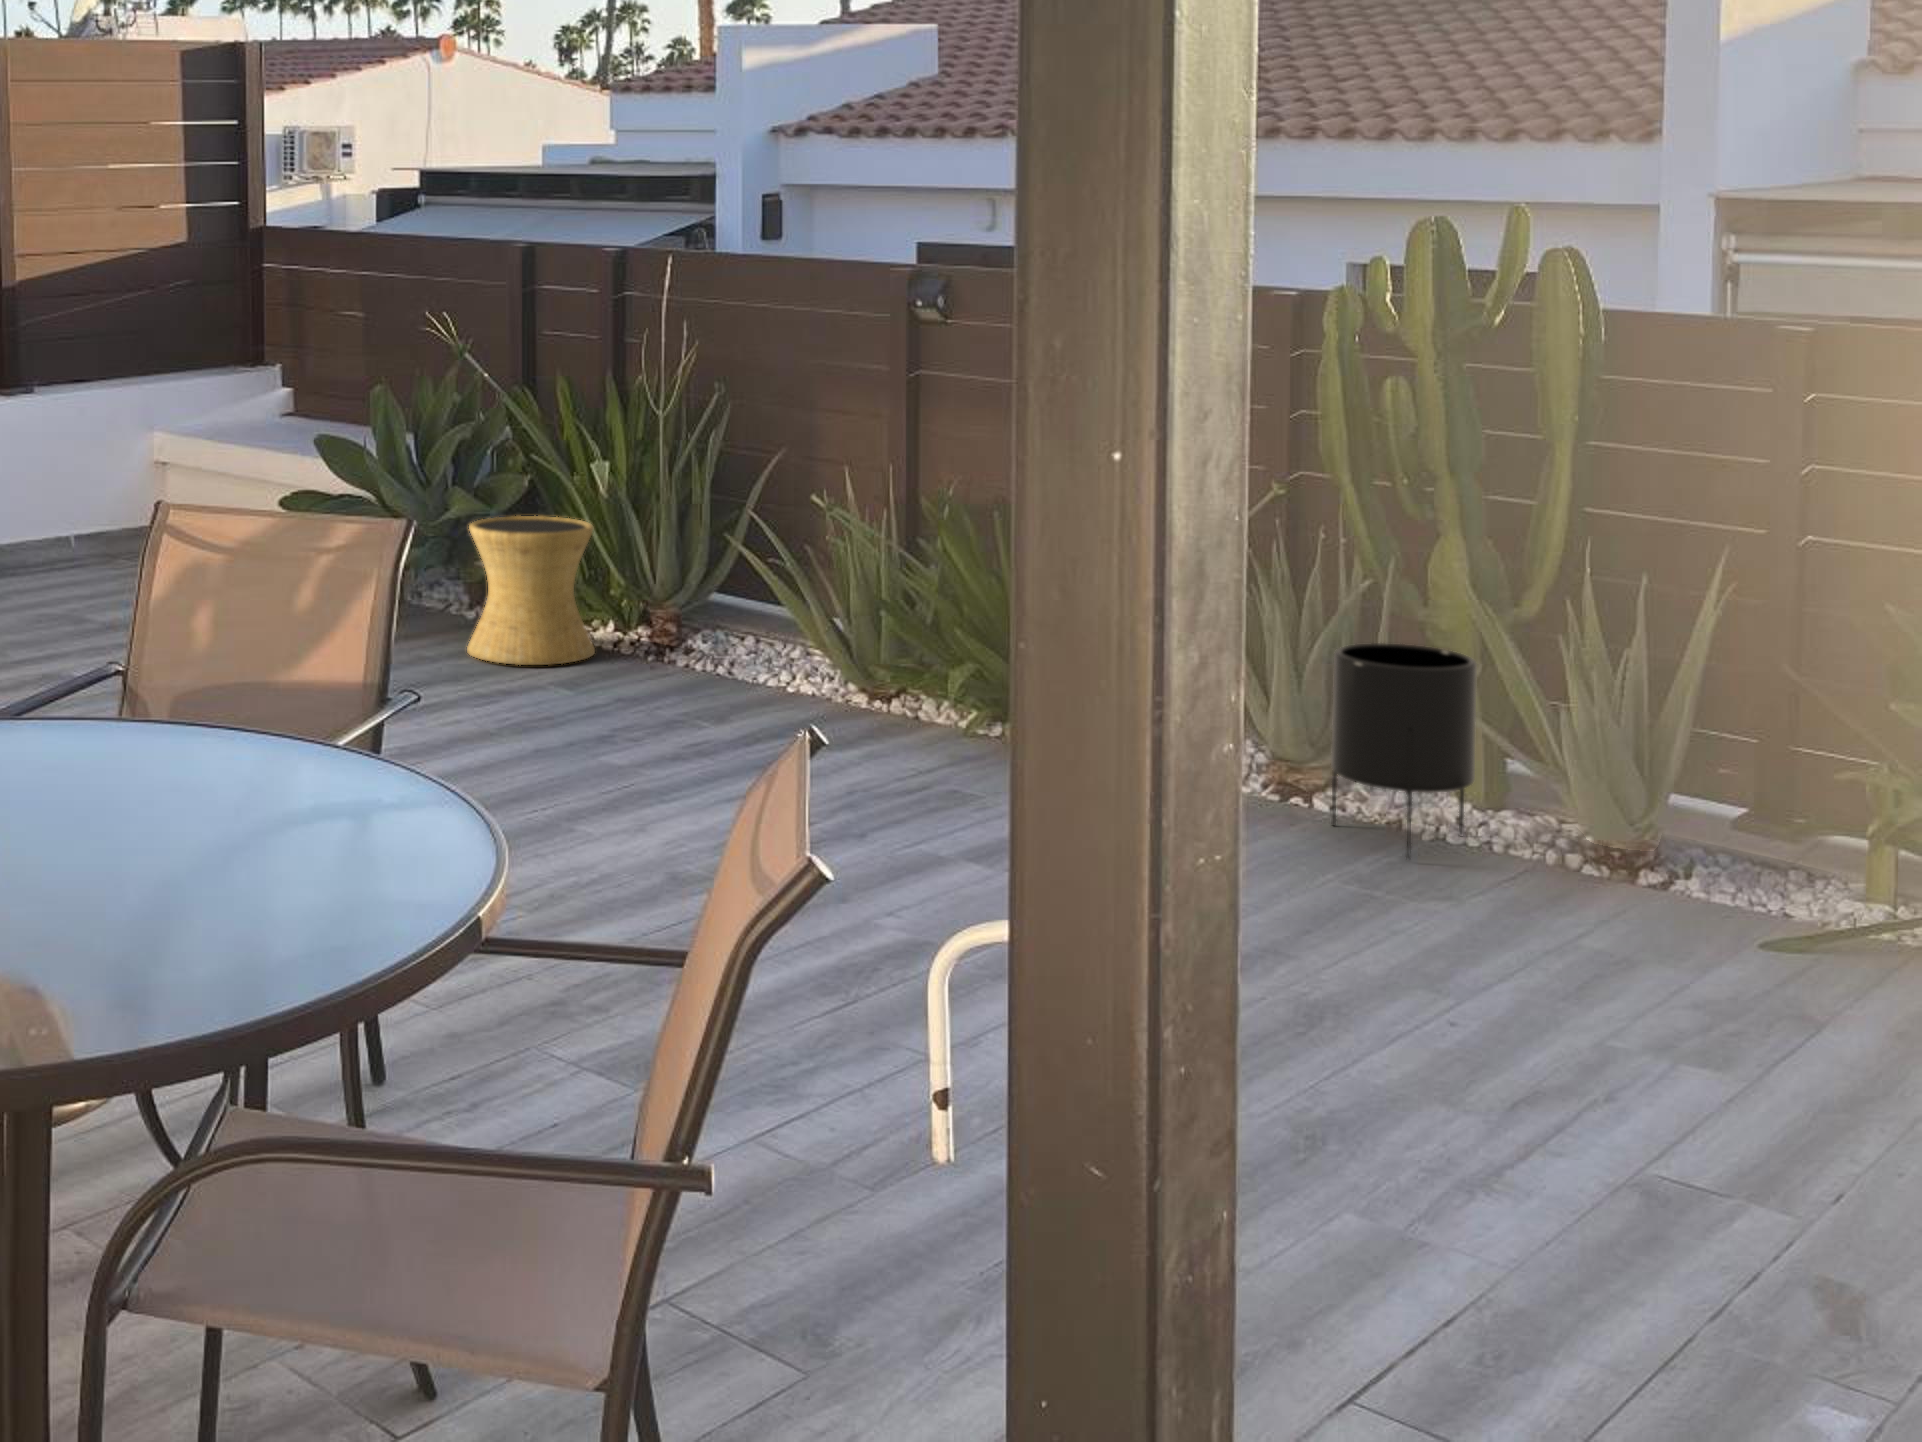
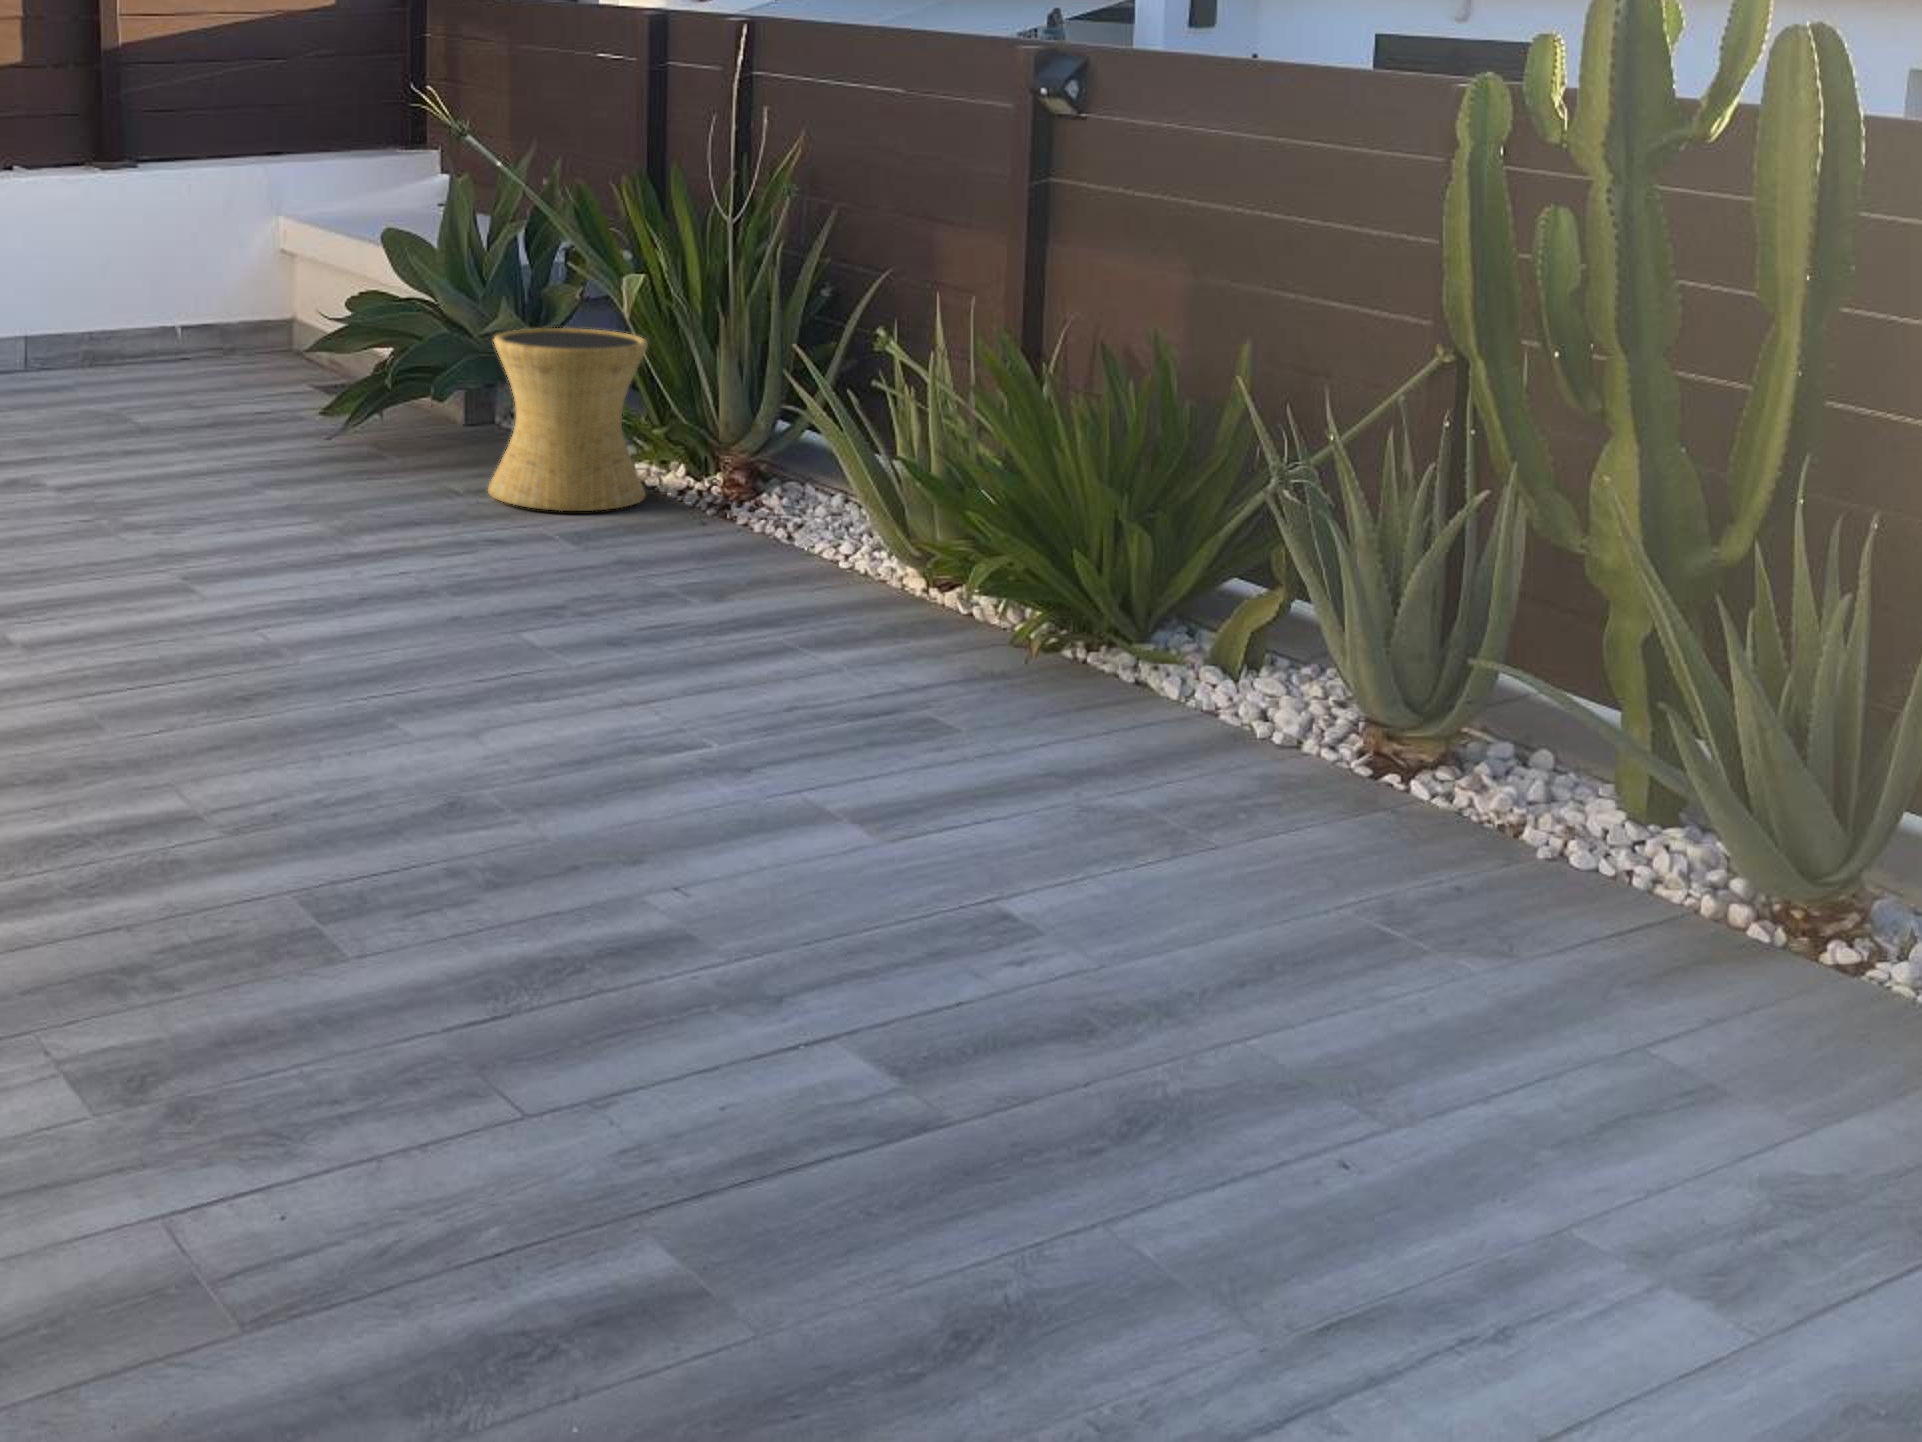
planter: present [1331,643,1477,859] -> none [1396,563,1625,885]

